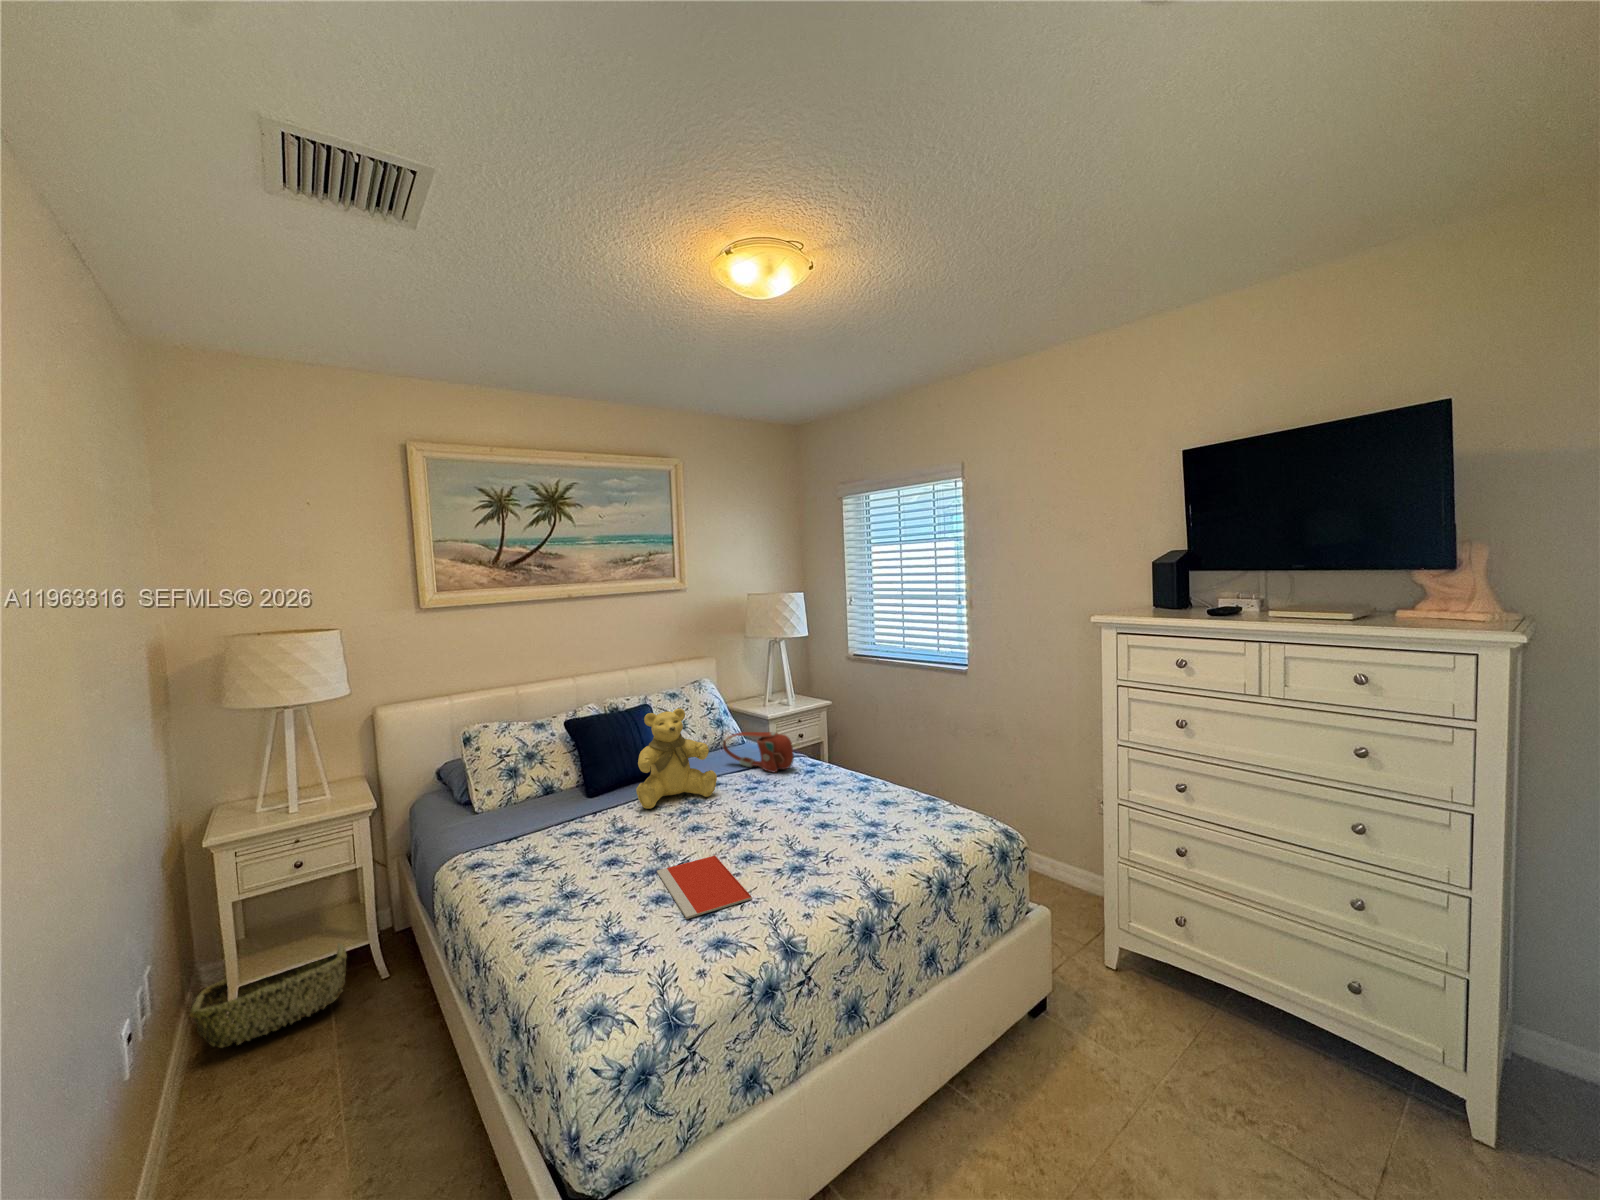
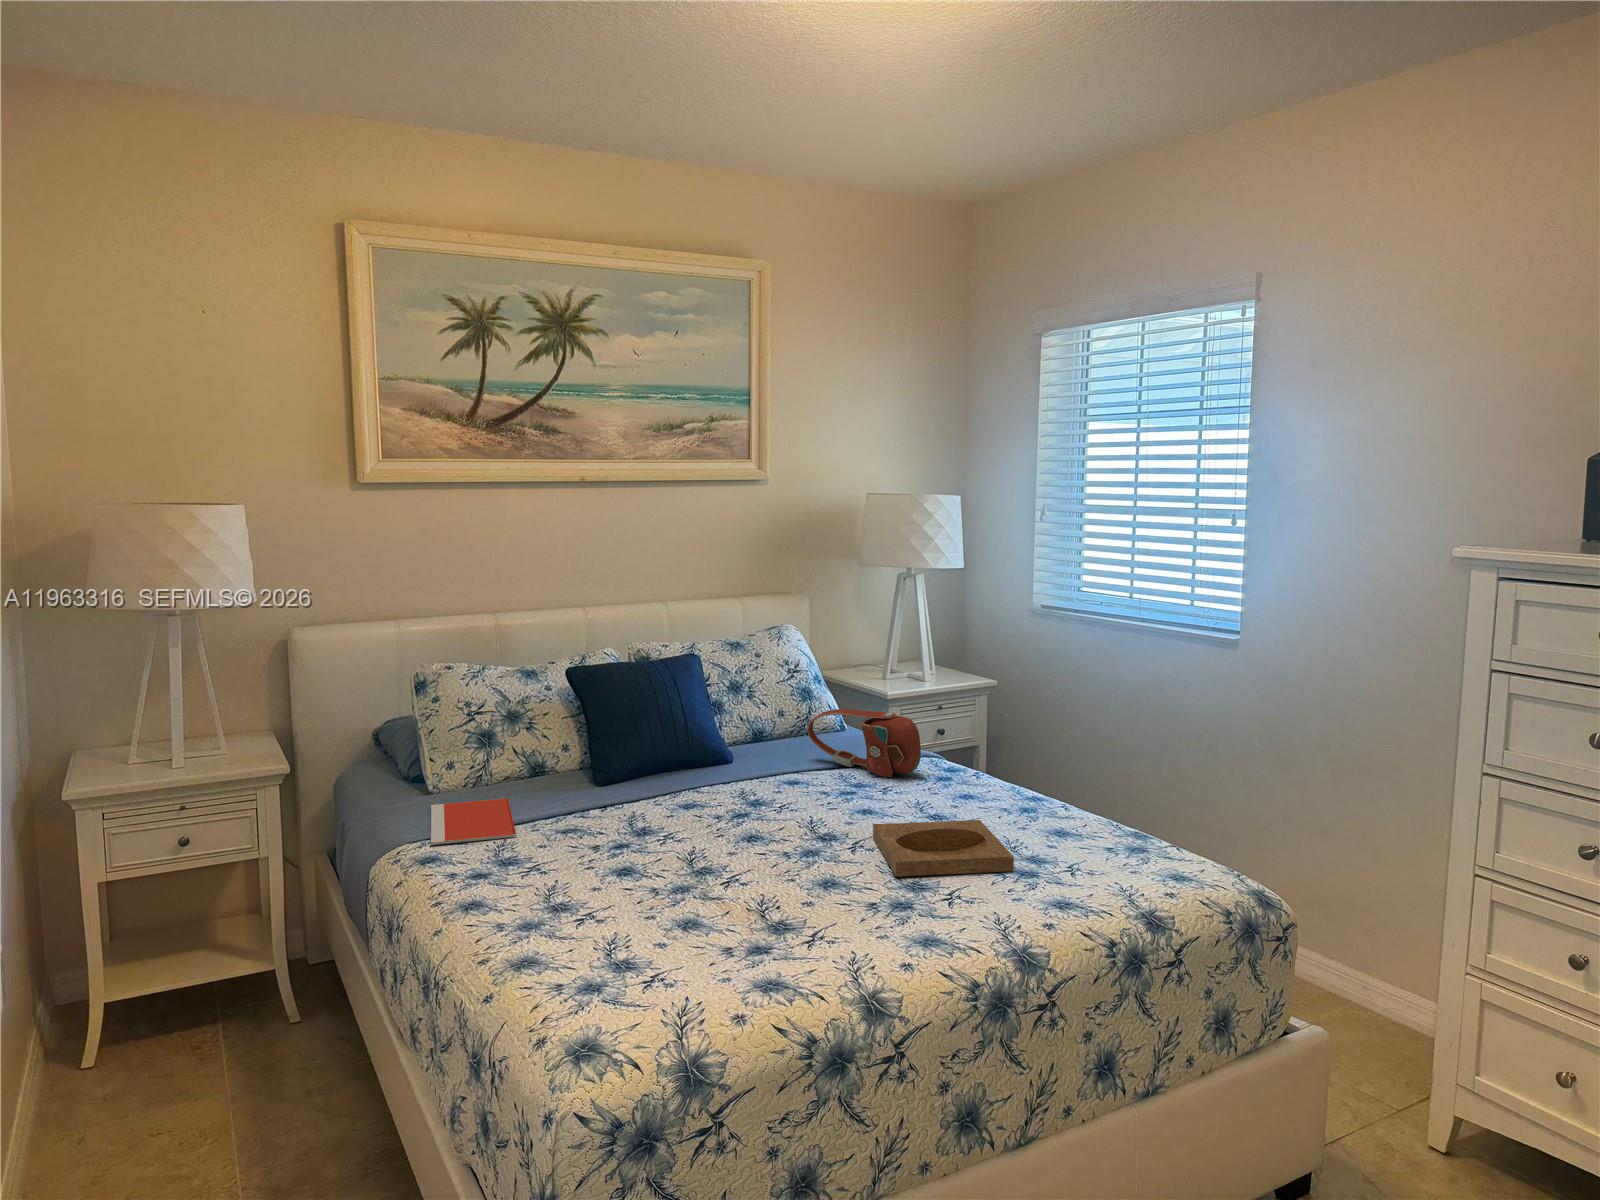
teddy bear: present [636,708,717,809] -> none [666,659,793,809]
tray: none [771,799,861,845] -> present [873,820,1014,877]
notebook: present [657,856,752,919] -> present [431,798,516,845]
woven basket: present [190,943,347,1048] -> none [55,955,251,1073]

